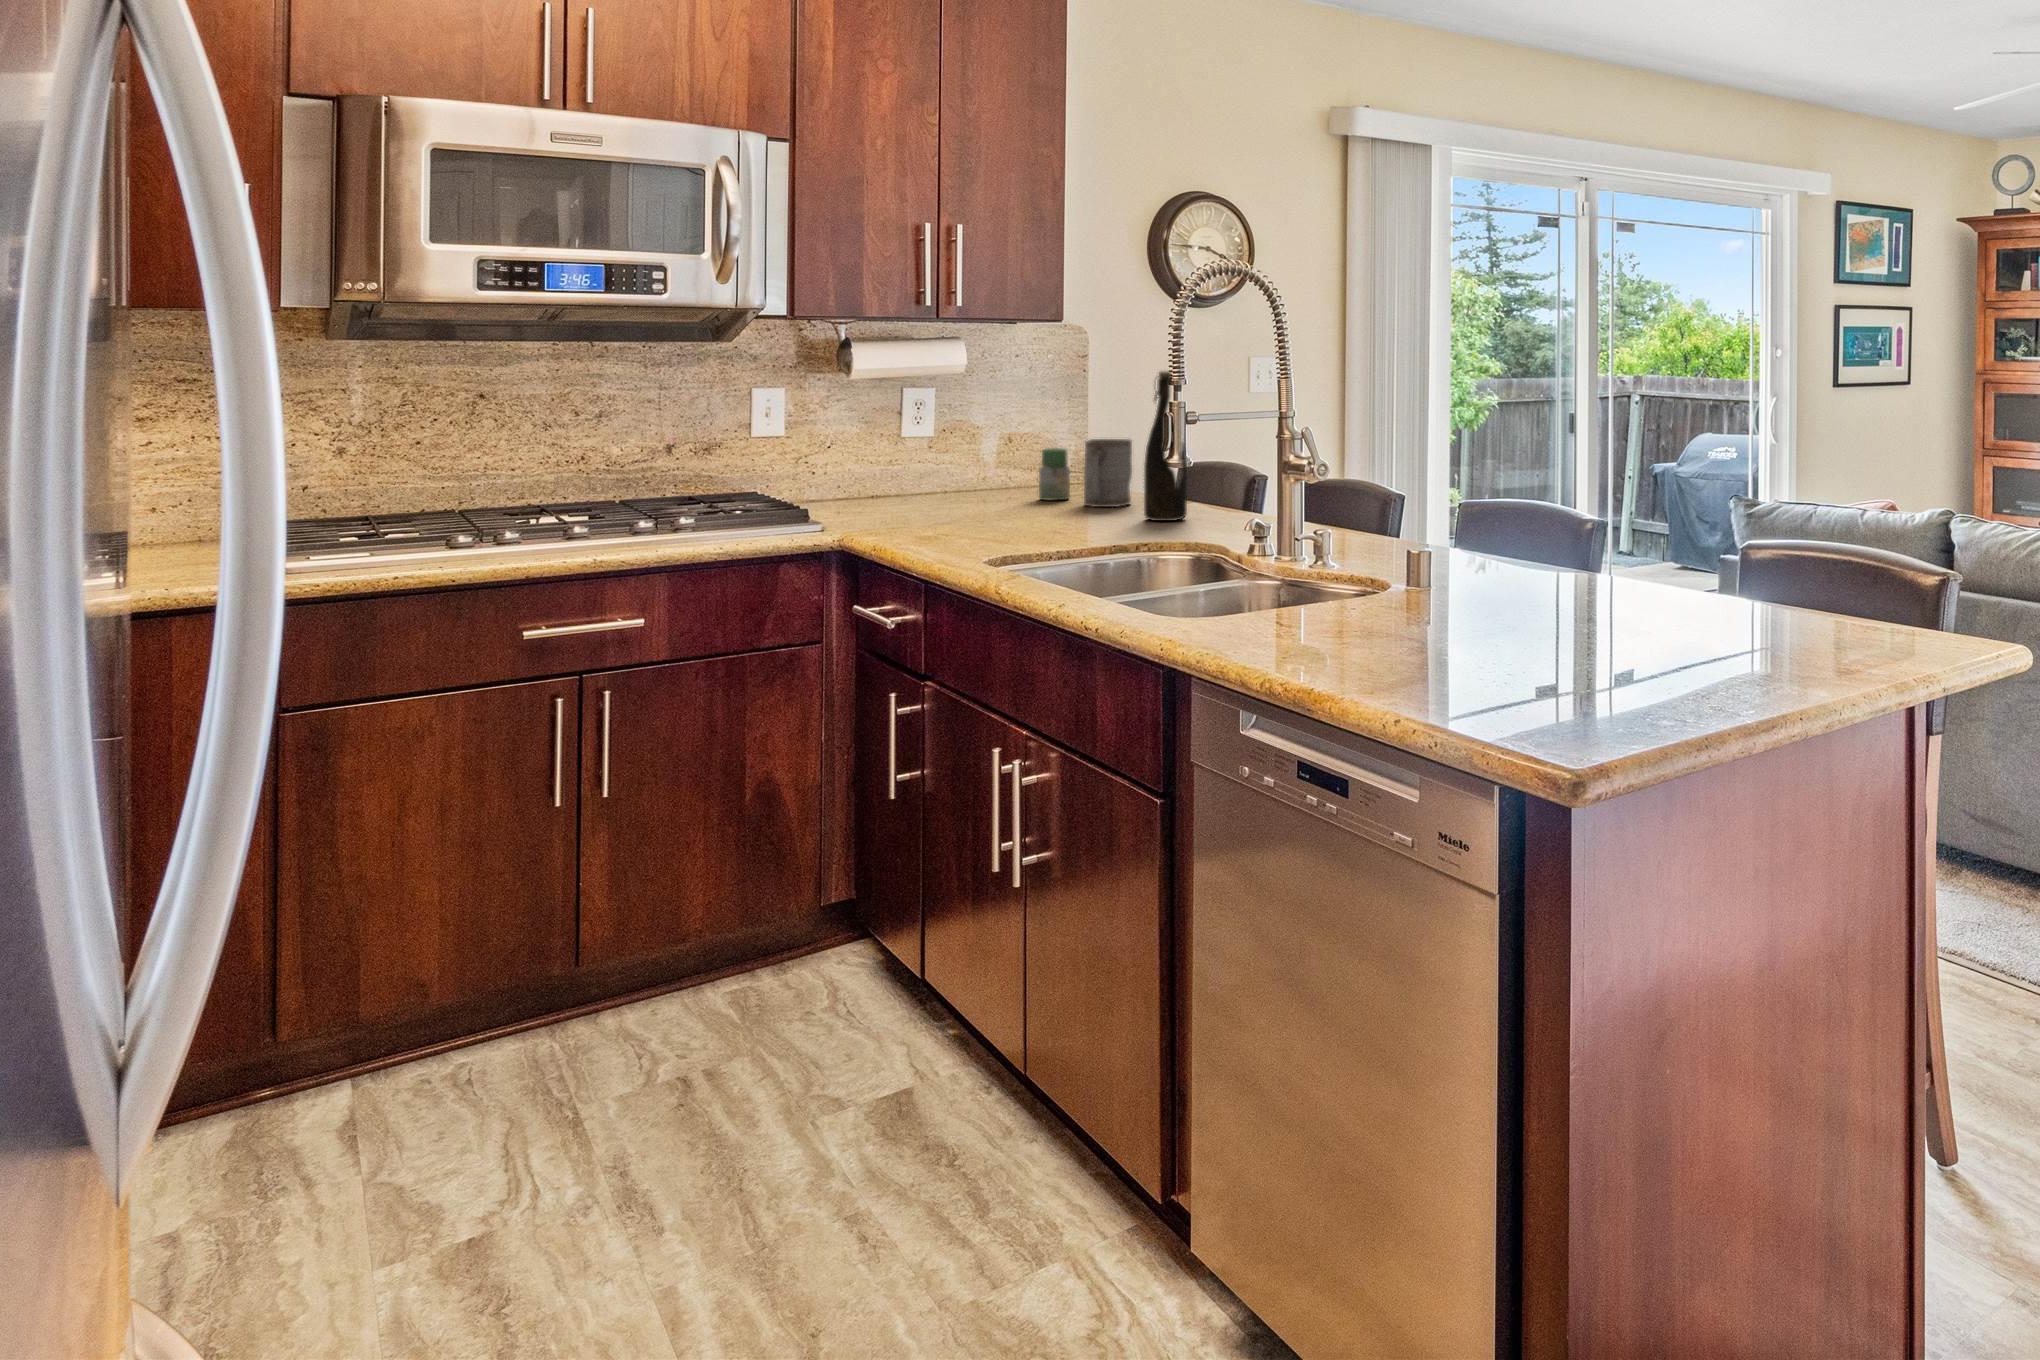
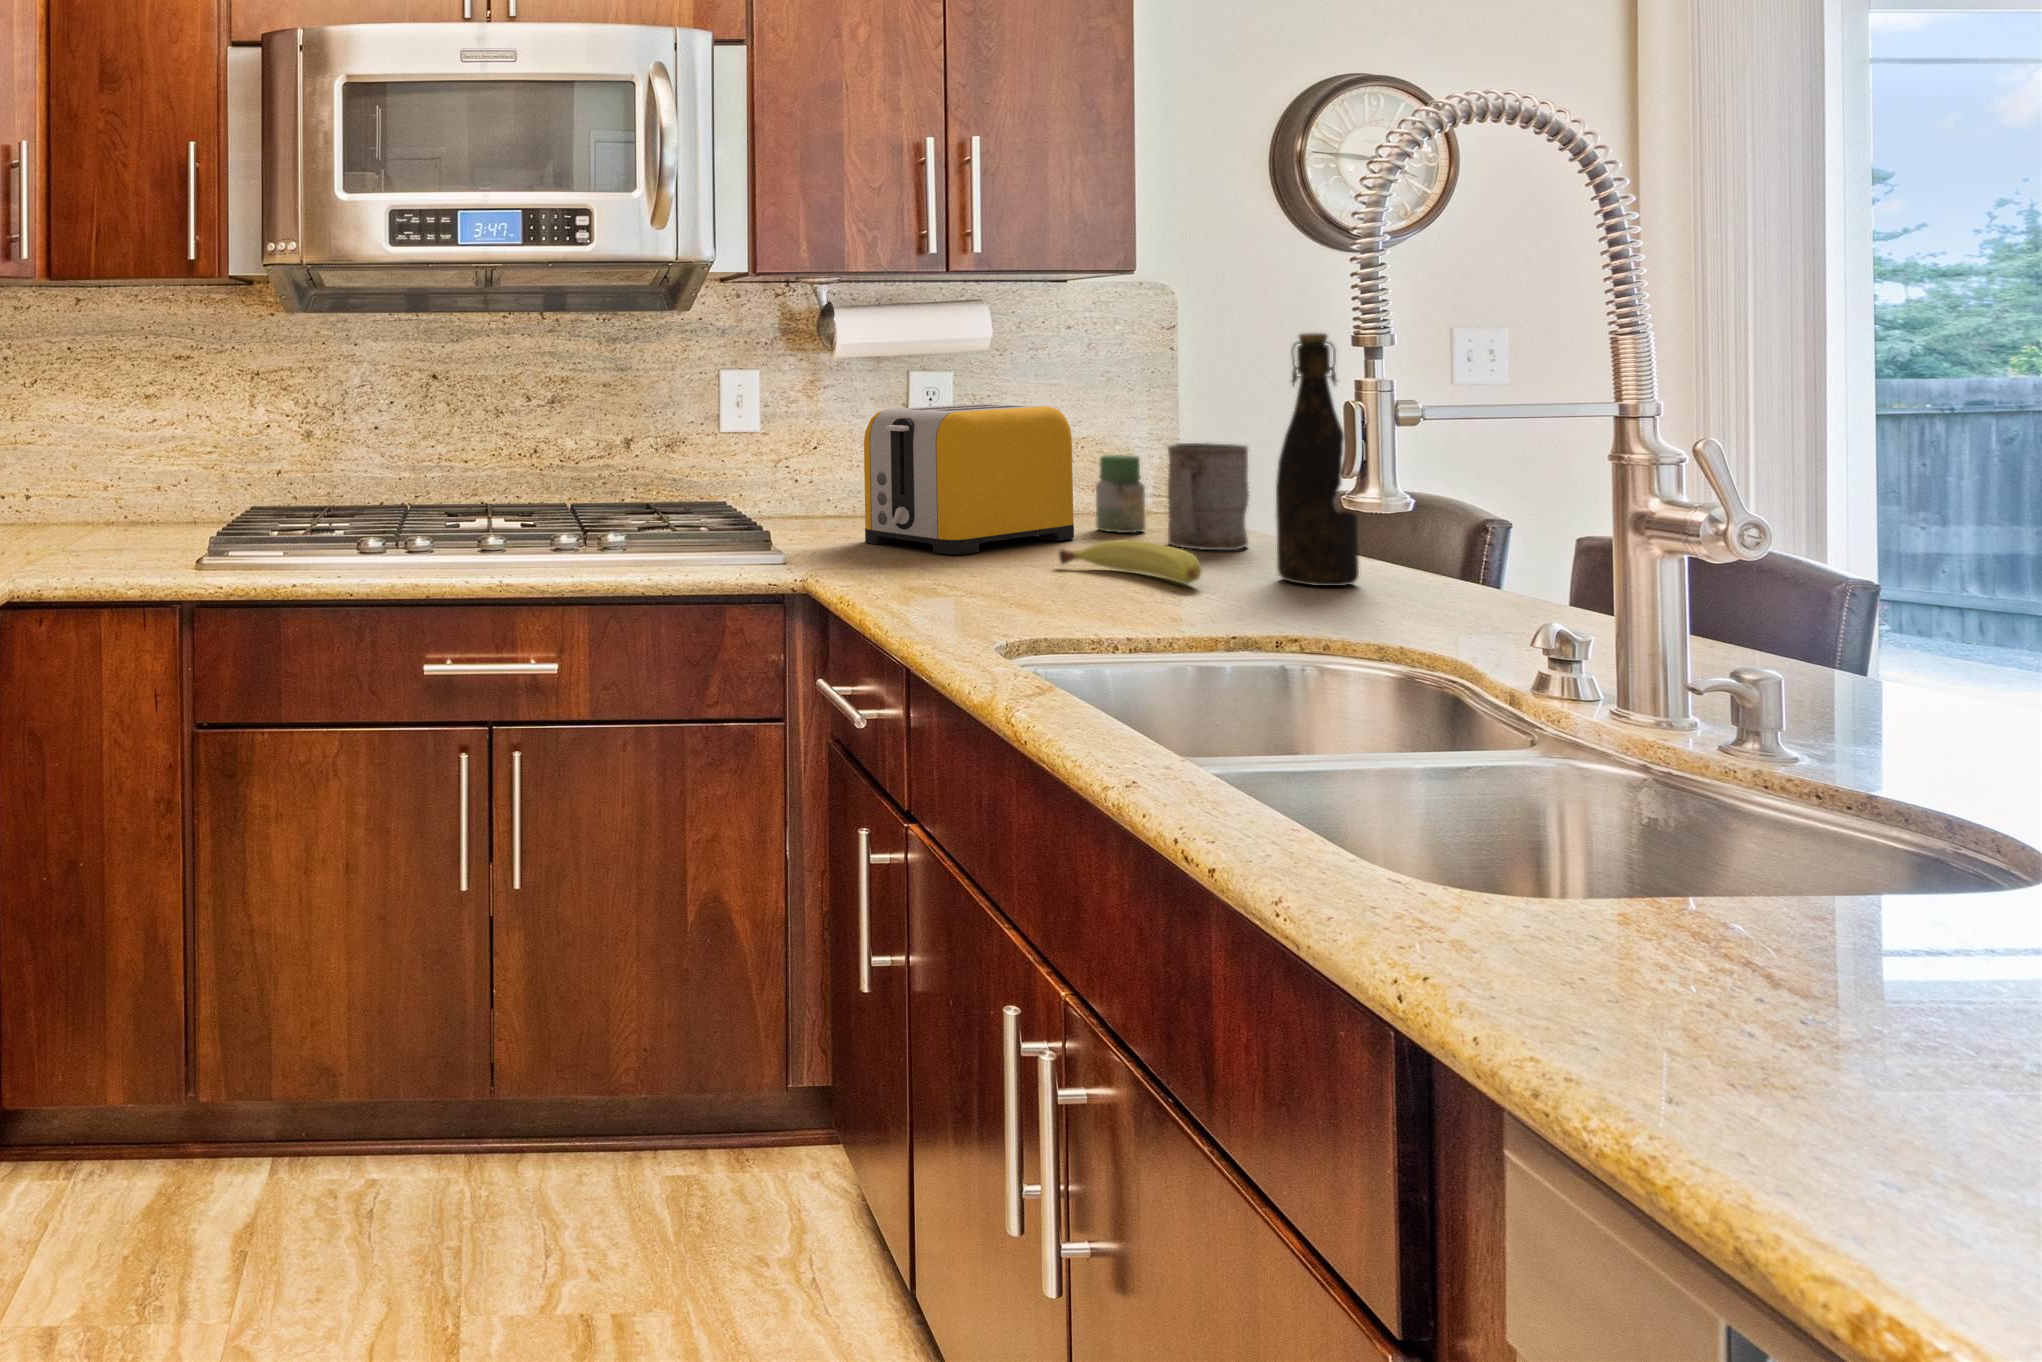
toaster: none [882,416,1025,519] -> present [864,404,1074,554]
fruit: none [1017,501,1102,525] -> present [1059,539,1202,584]

